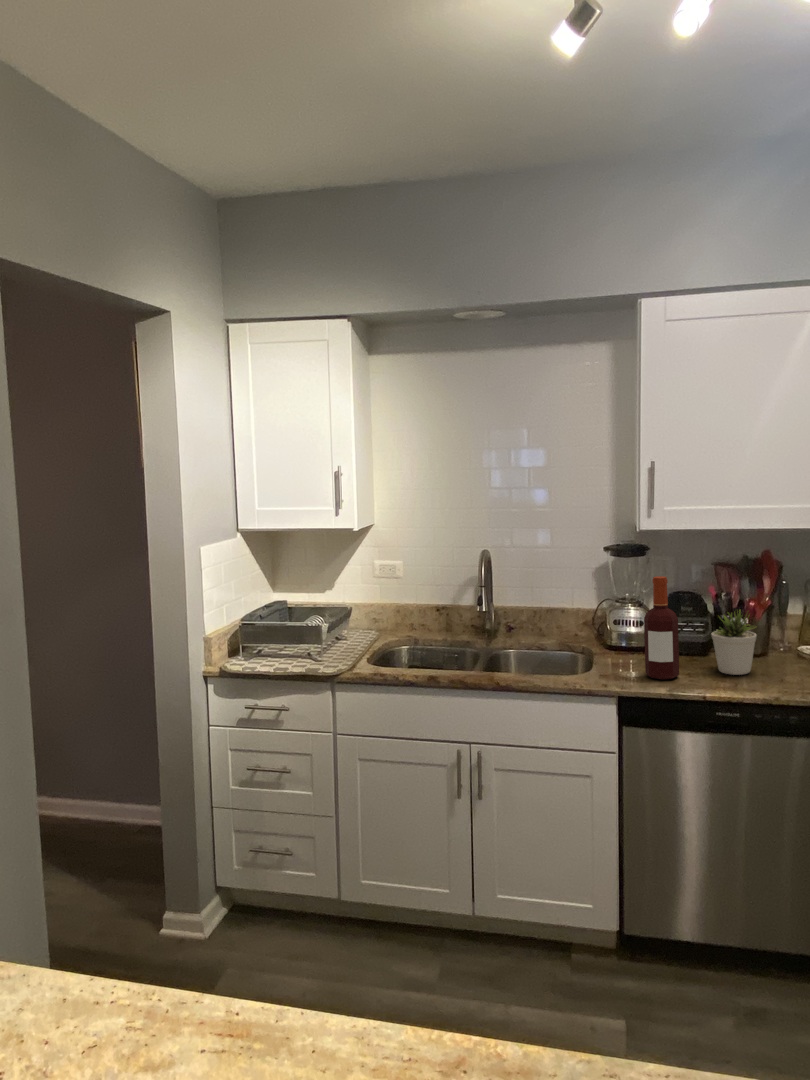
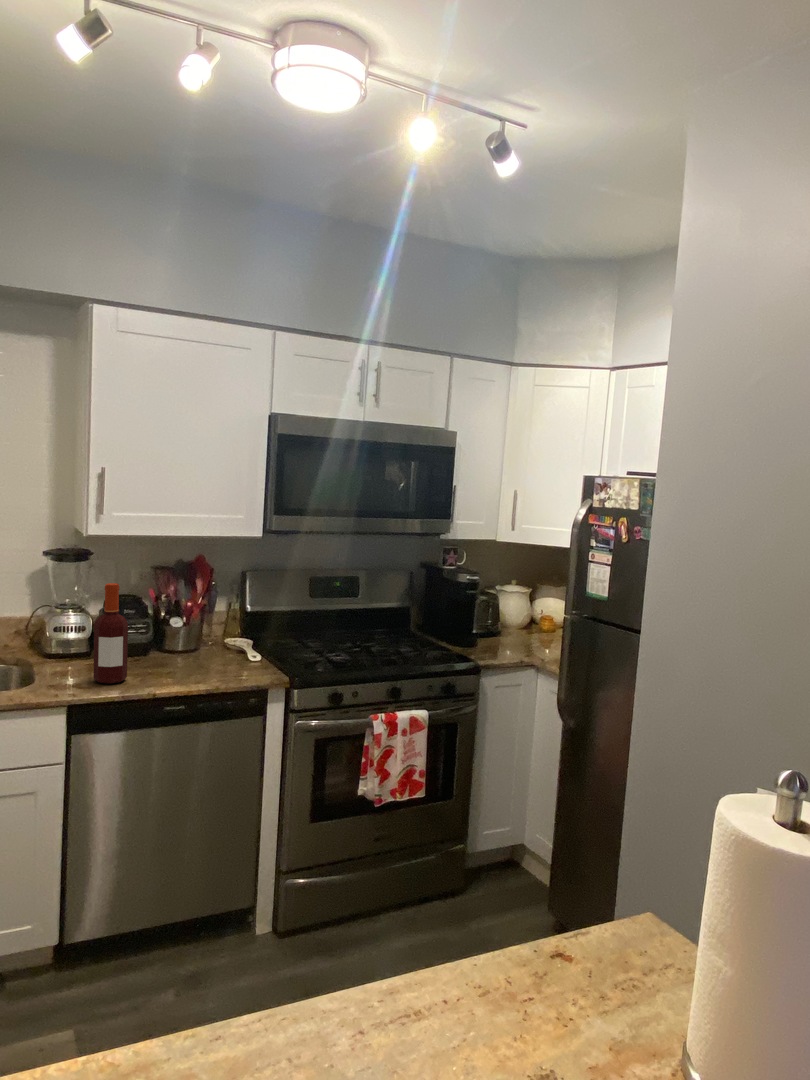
potted plant: present [712,610,756,675] -> none [156,612,197,673]

